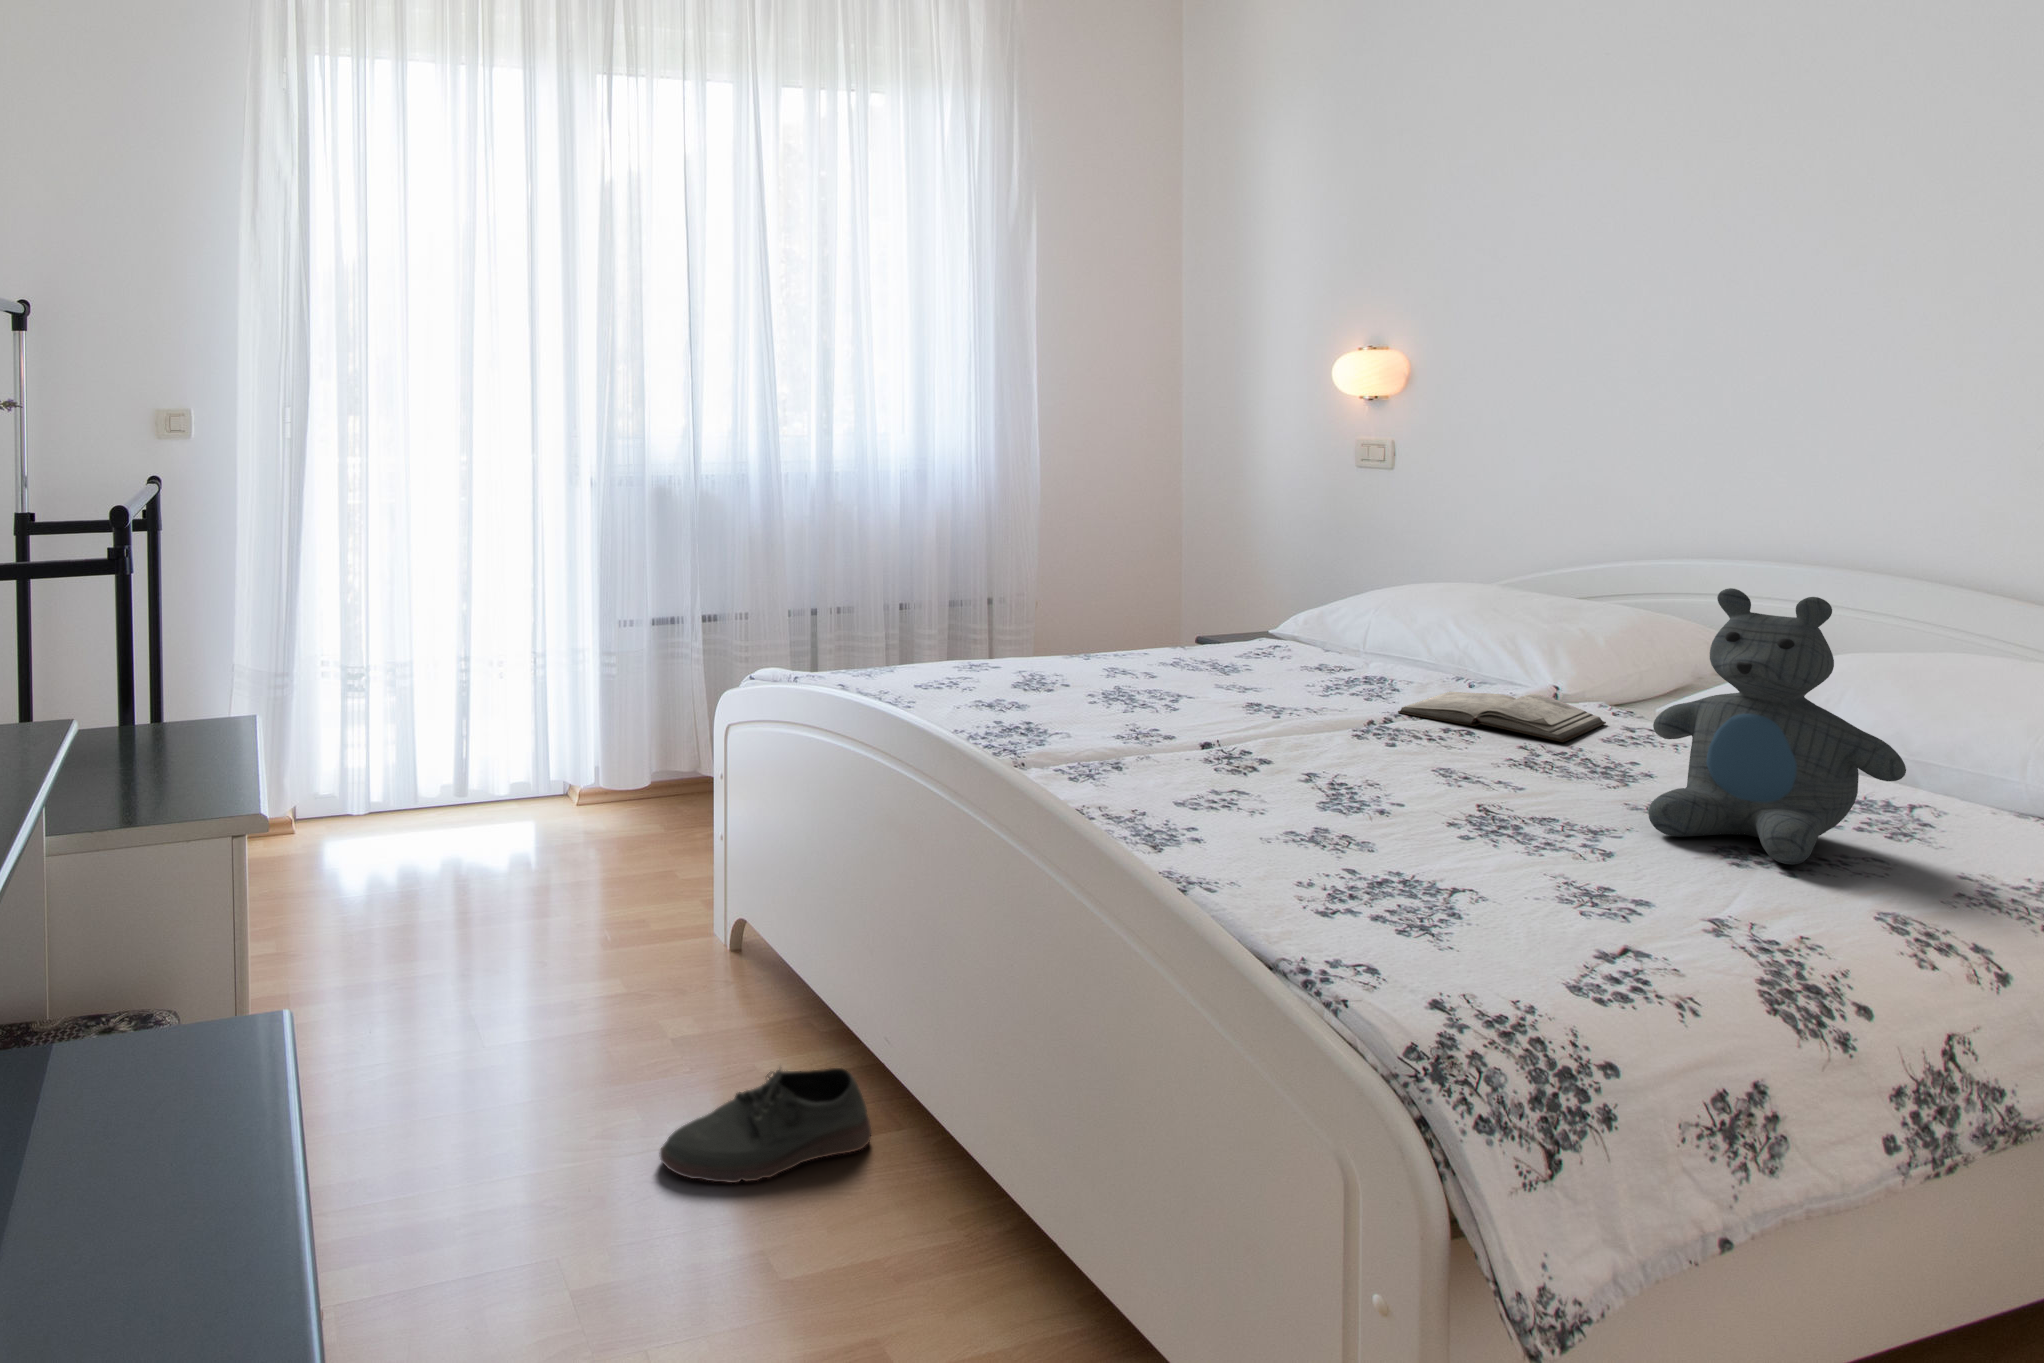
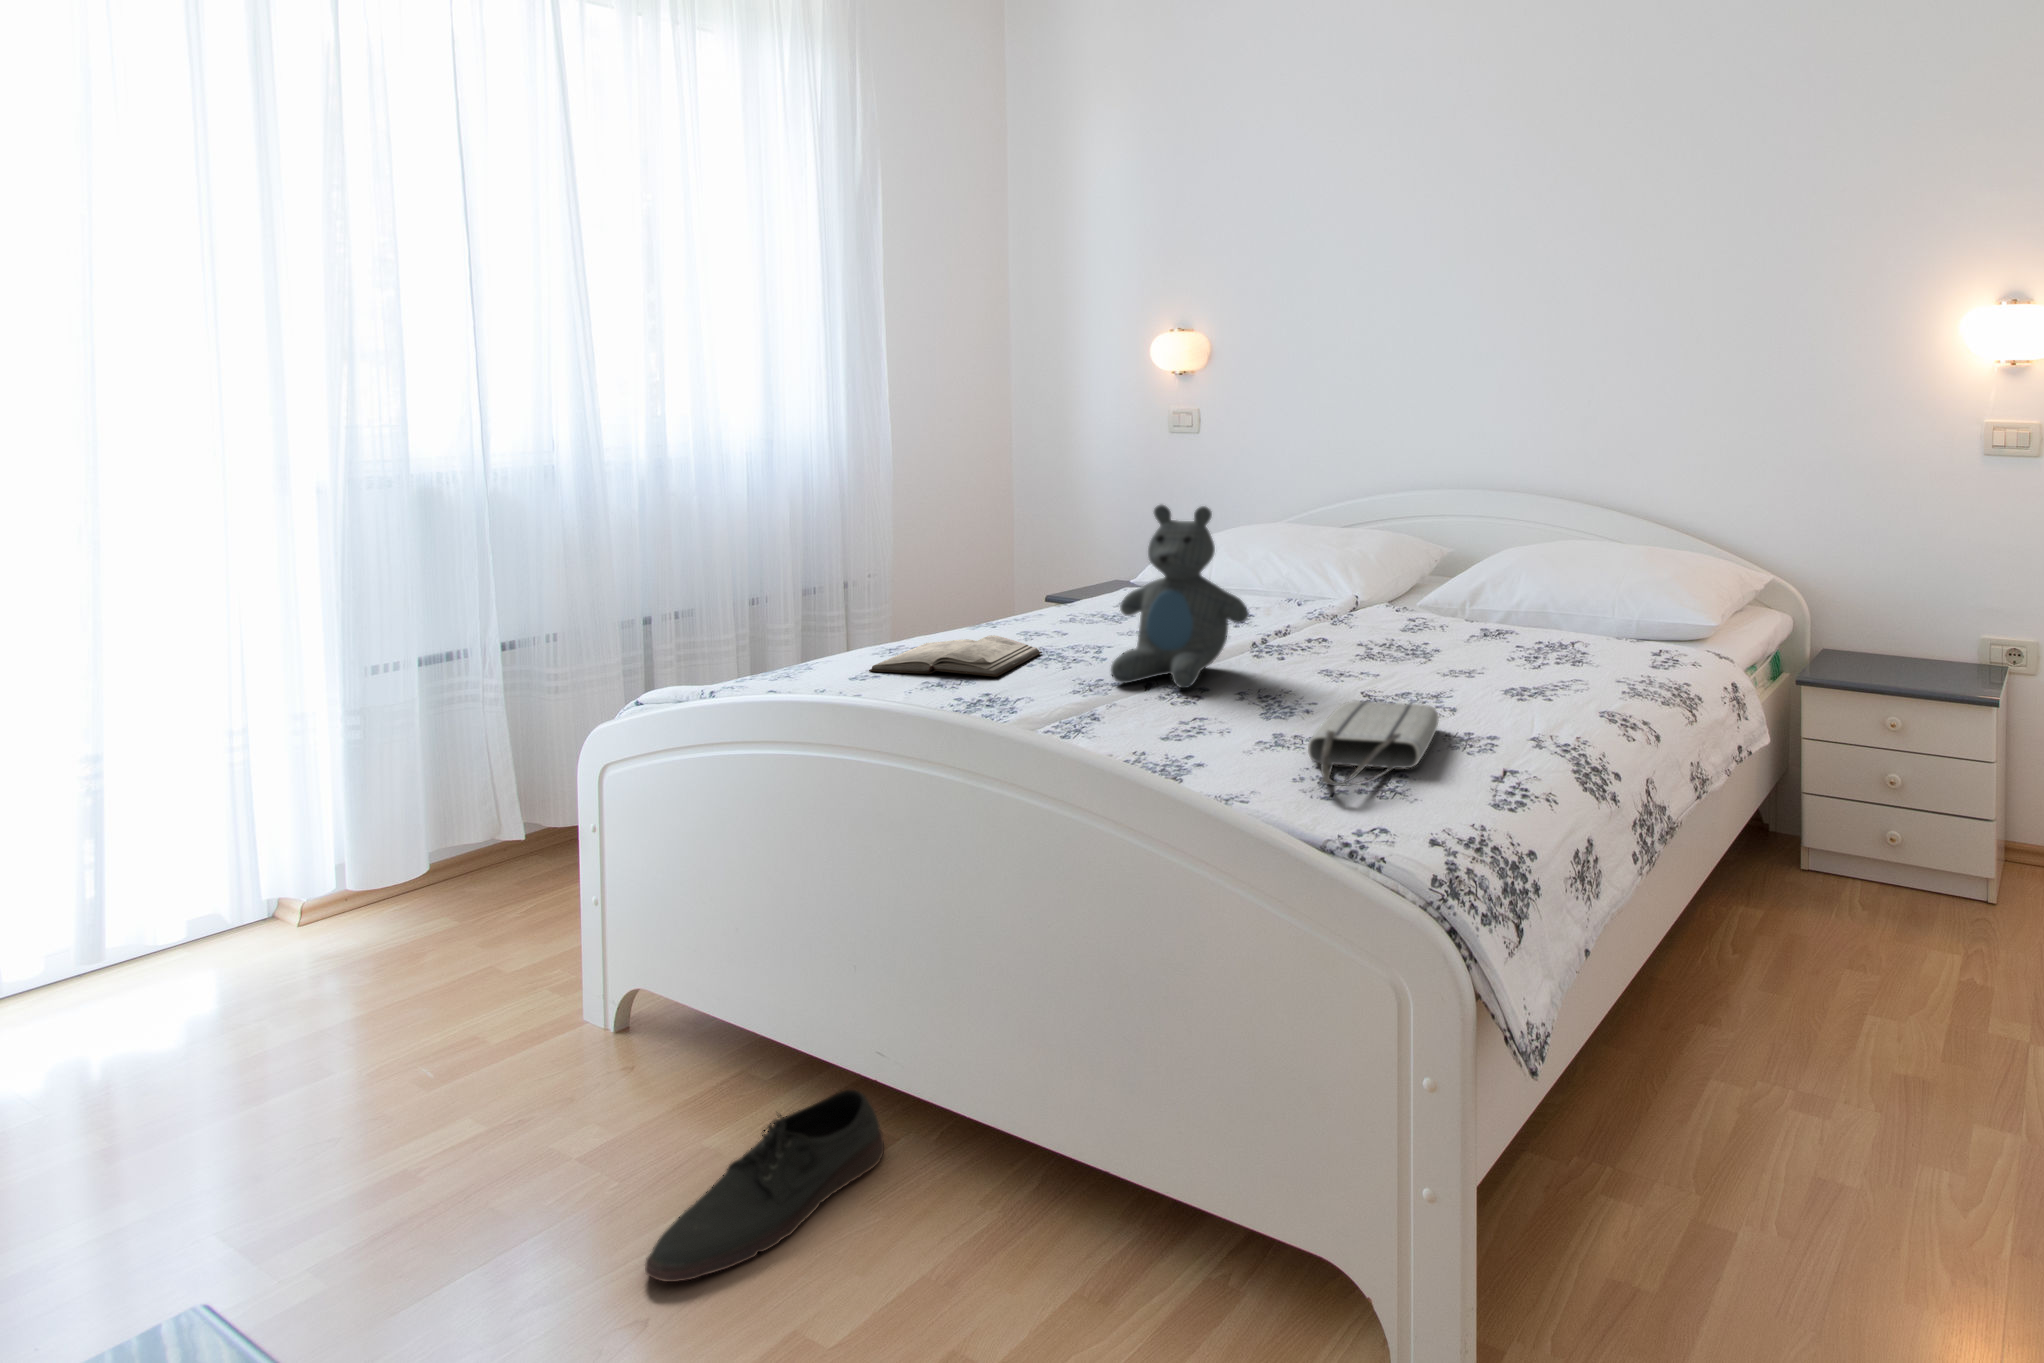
teddy bear: present [1648,588,1906,864] -> present [1111,505,1249,688]
diary: present [1398,692,1606,742] -> present [869,635,1042,677]
tote bag: none [1322,809,1559,907] -> present [1308,701,1439,786]

